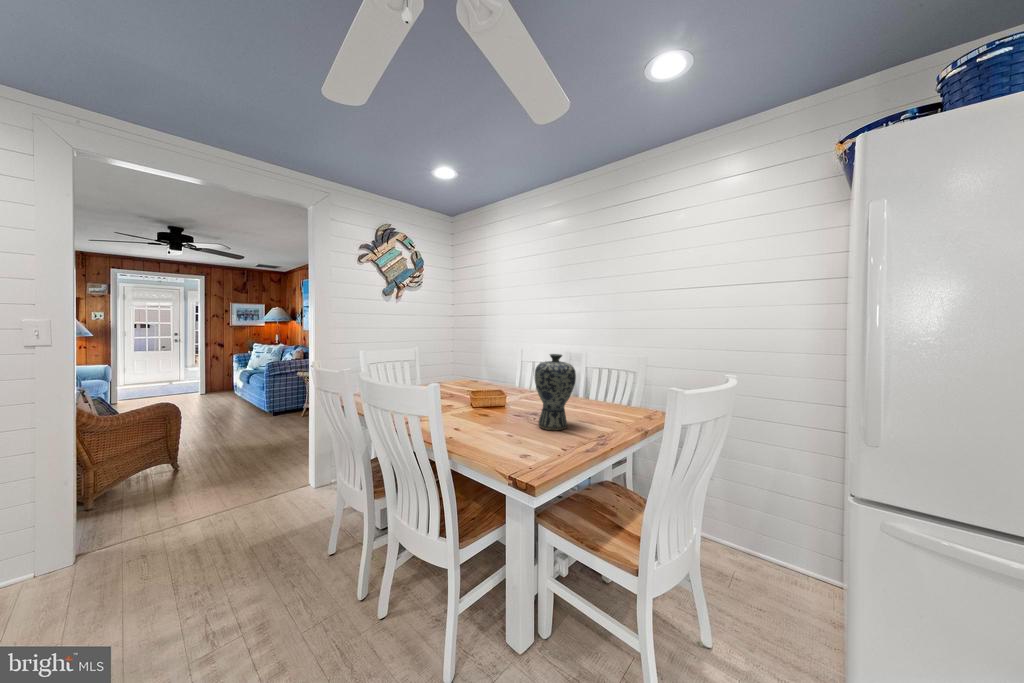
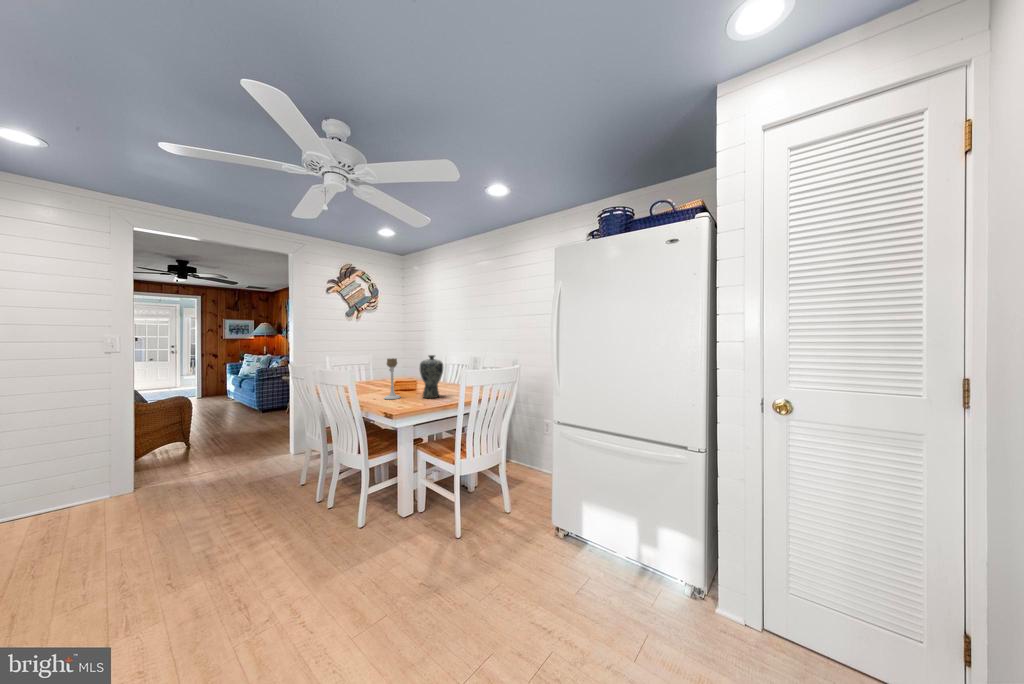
candle holder: none [472,359,500,431] -> present [384,358,400,399]

